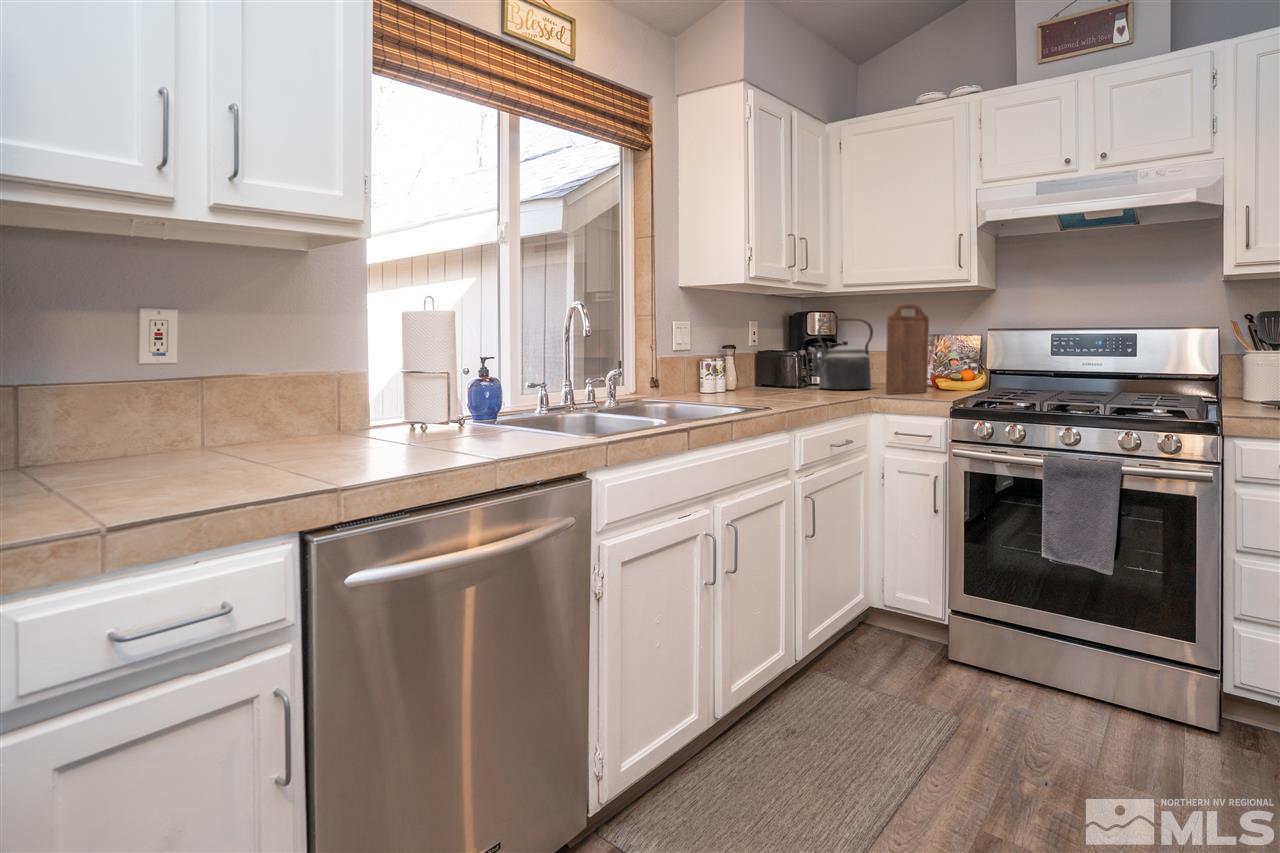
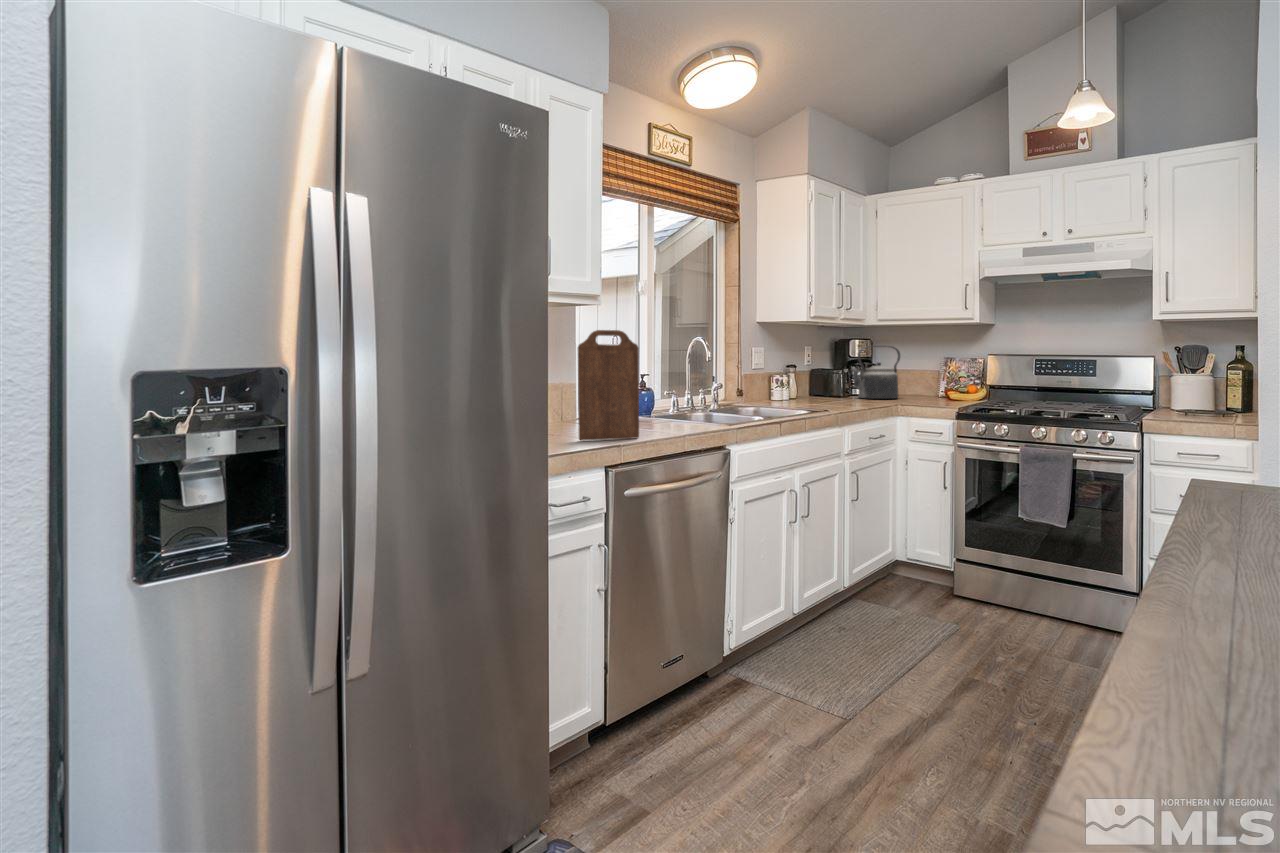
cutting board: present [886,304,929,394] -> present [578,330,639,441]

